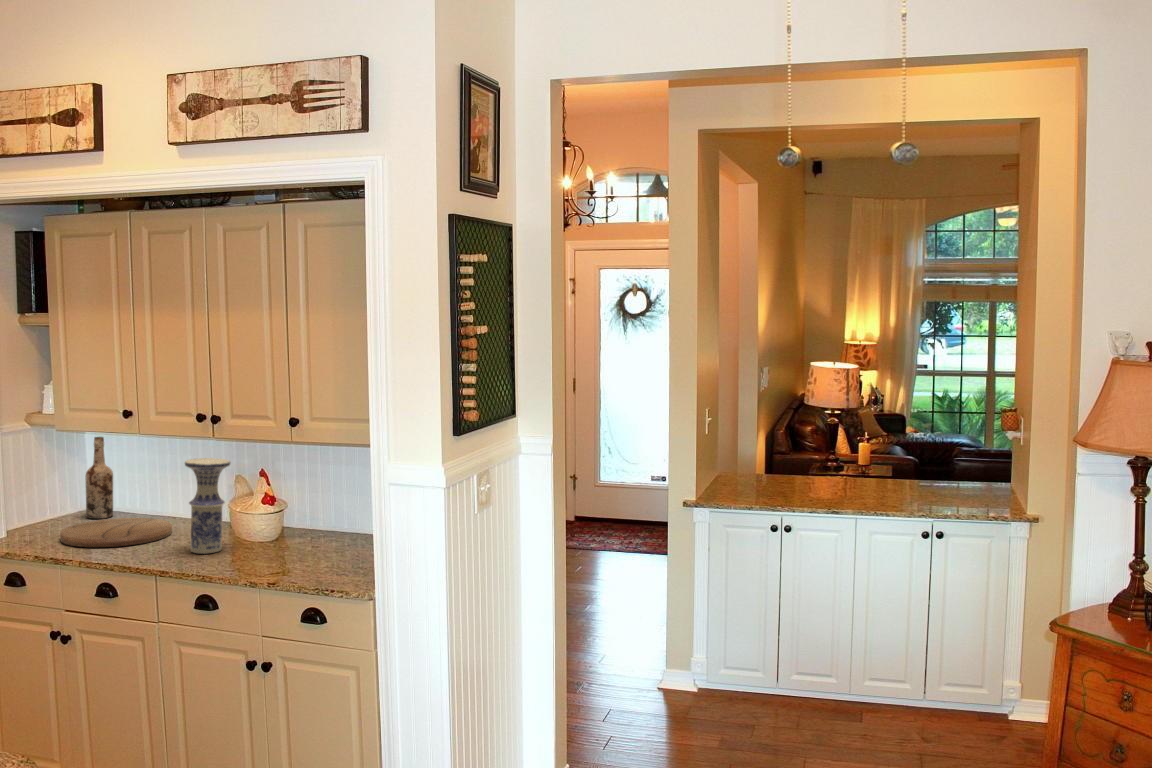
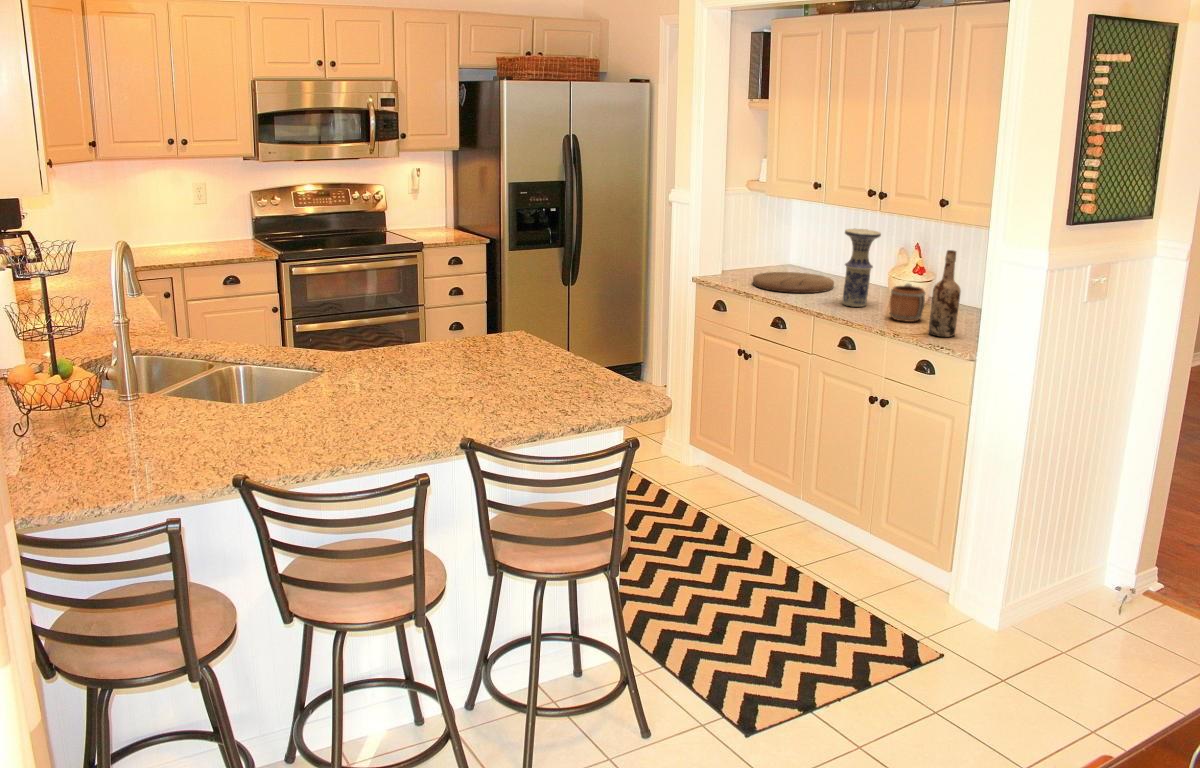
wine bottle: present [86,437,113,519] -> present [929,250,961,337]
mug: none [254,516,297,563] -> present [890,283,925,322]

